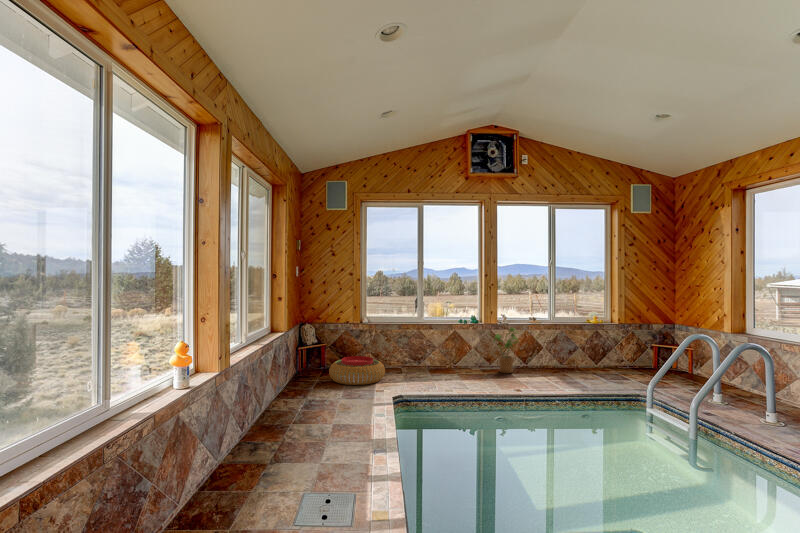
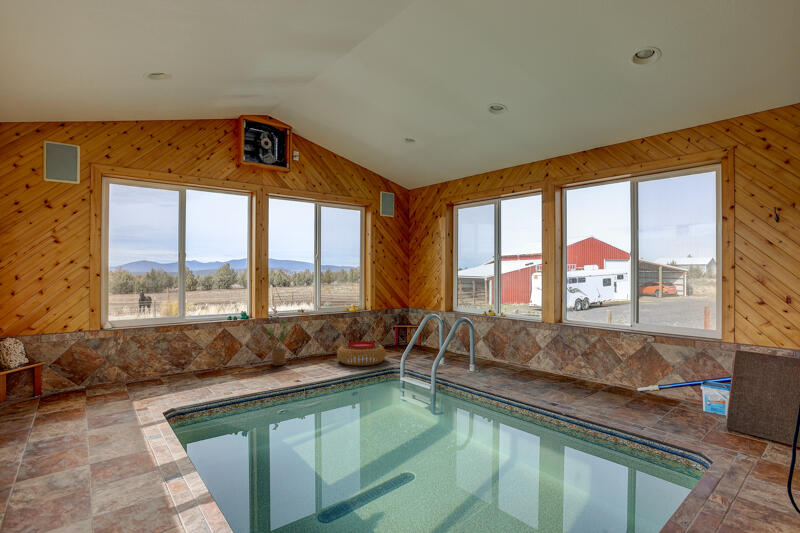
pouf: present [329,356,385,385] -> present [337,341,386,366]

